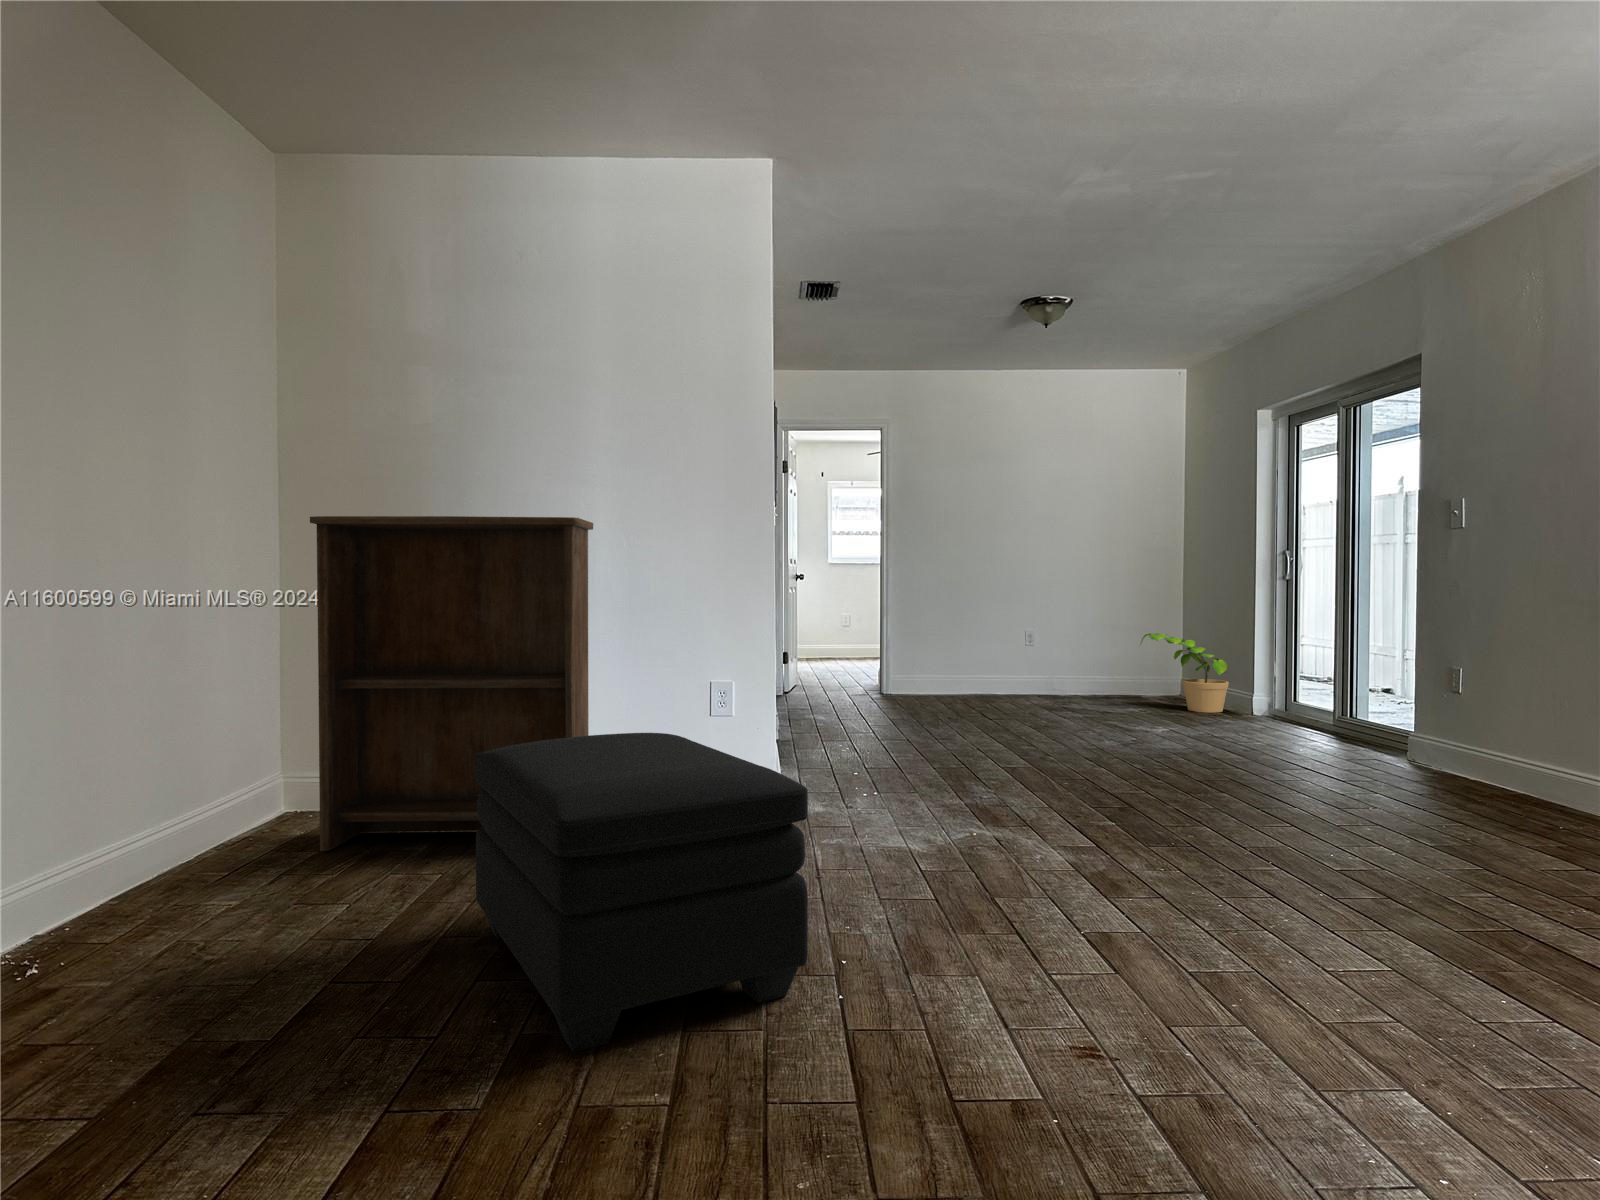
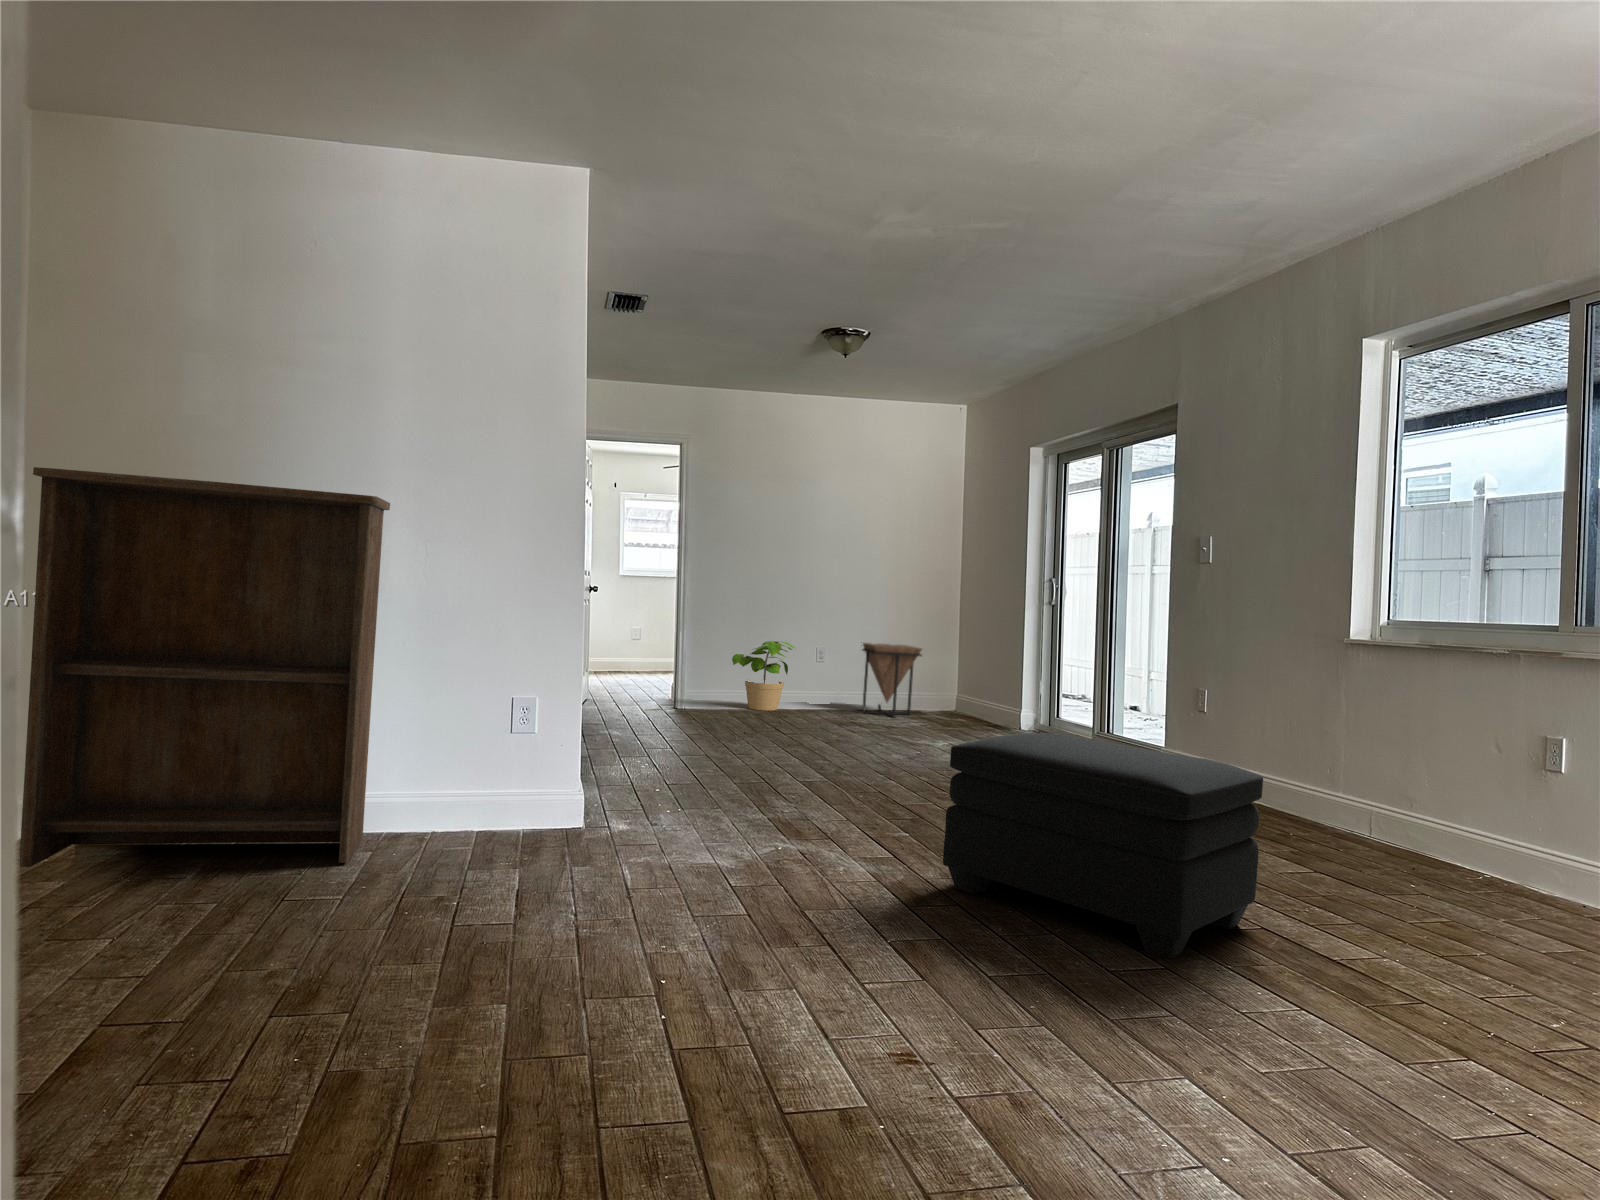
side table: none [1069,628,1136,703] -> present [862,643,922,717]
potted plant: present [1140,634,1229,713] -> present [732,641,795,711]
ottoman: present [475,733,808,1052] -> present [943,733,1263,959]

